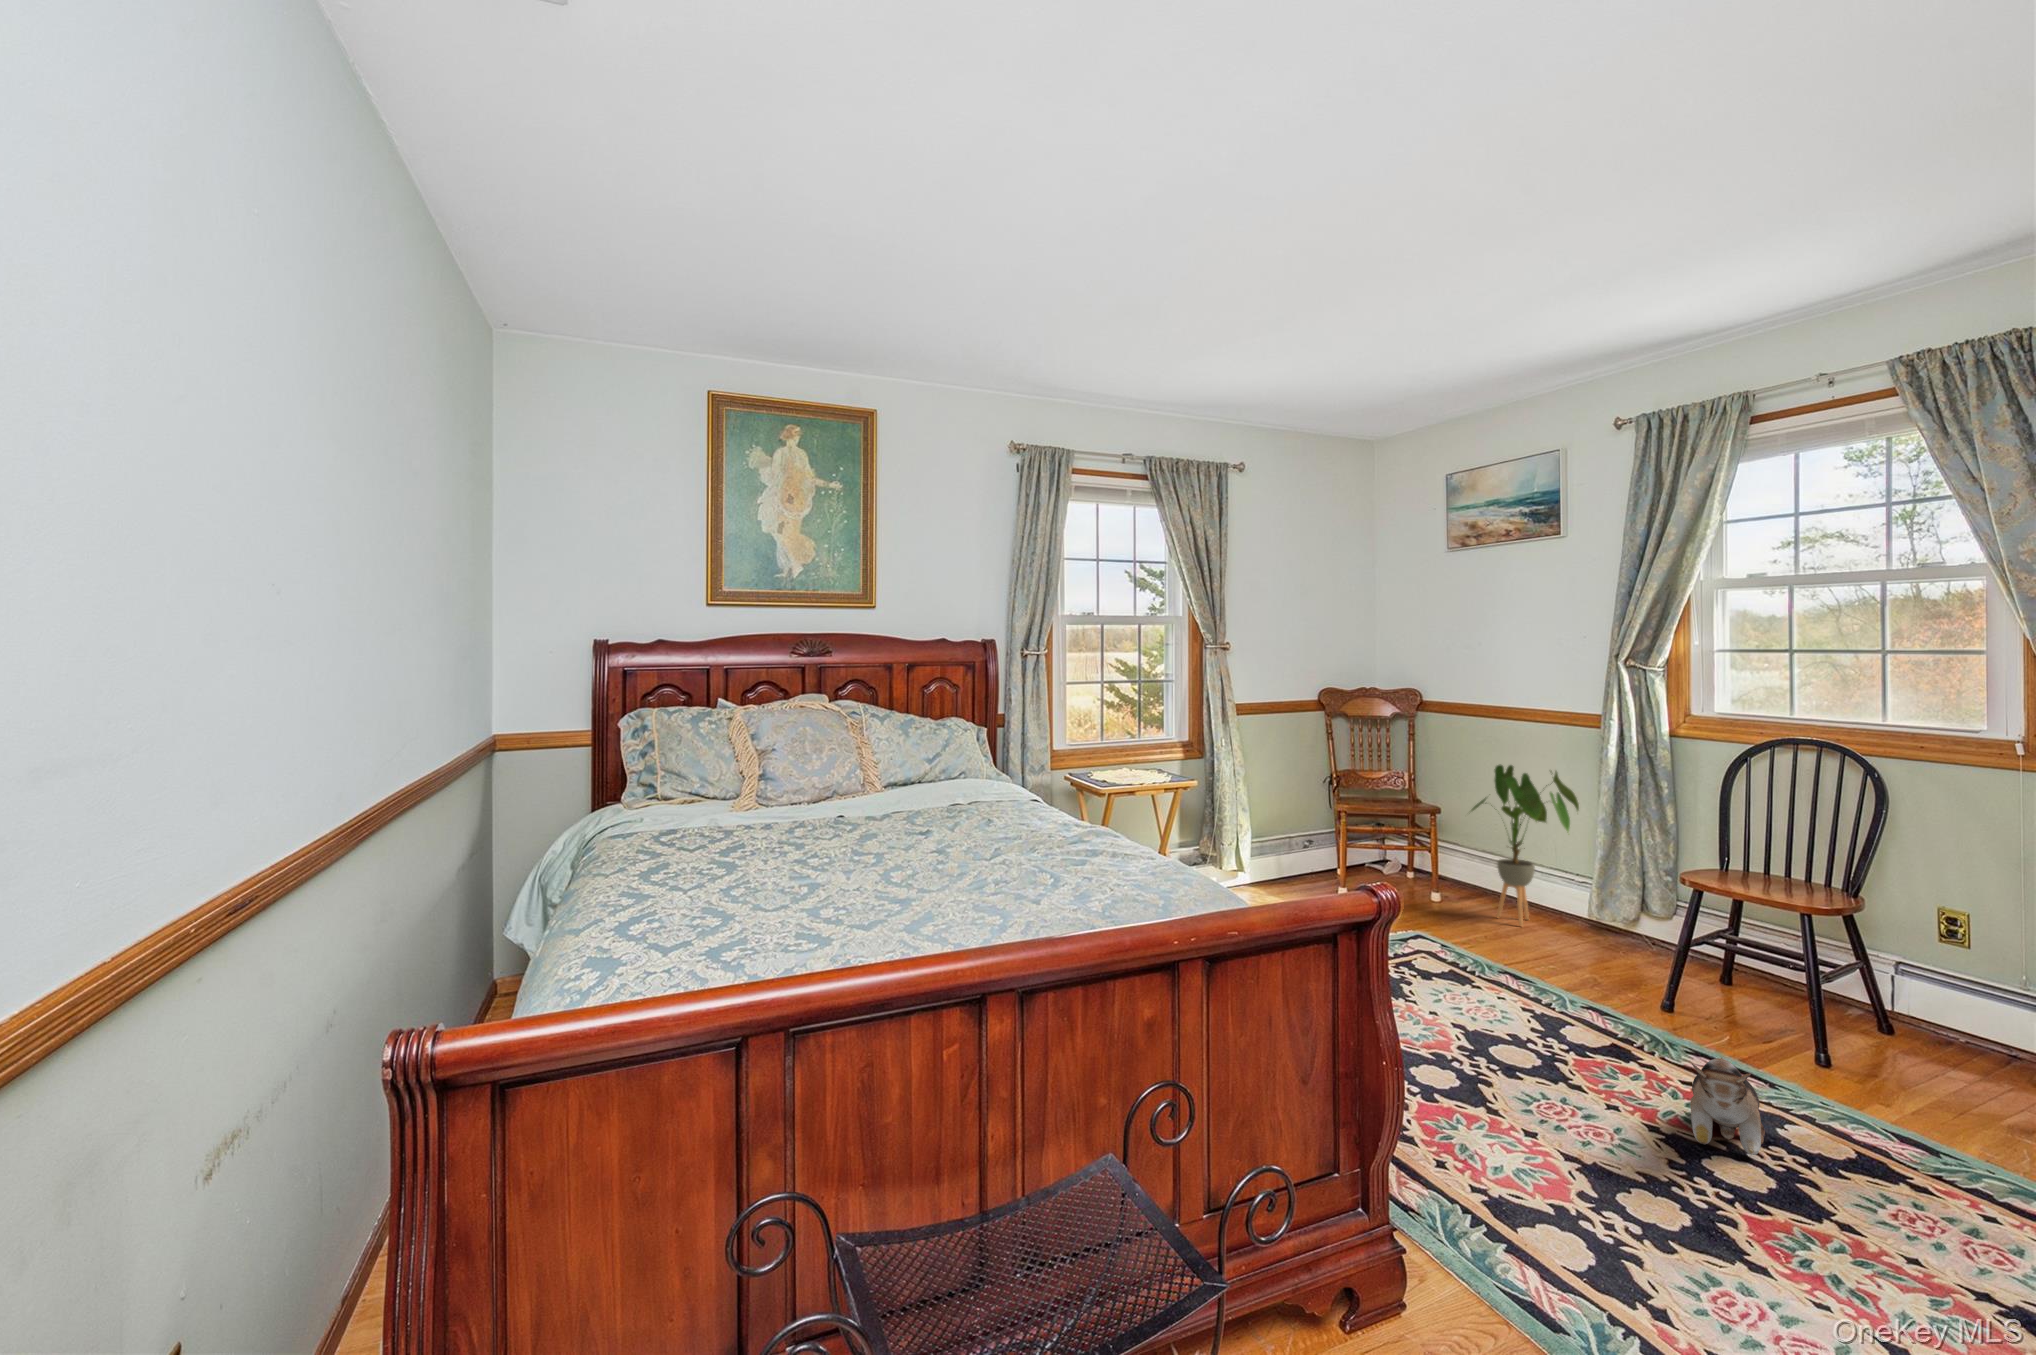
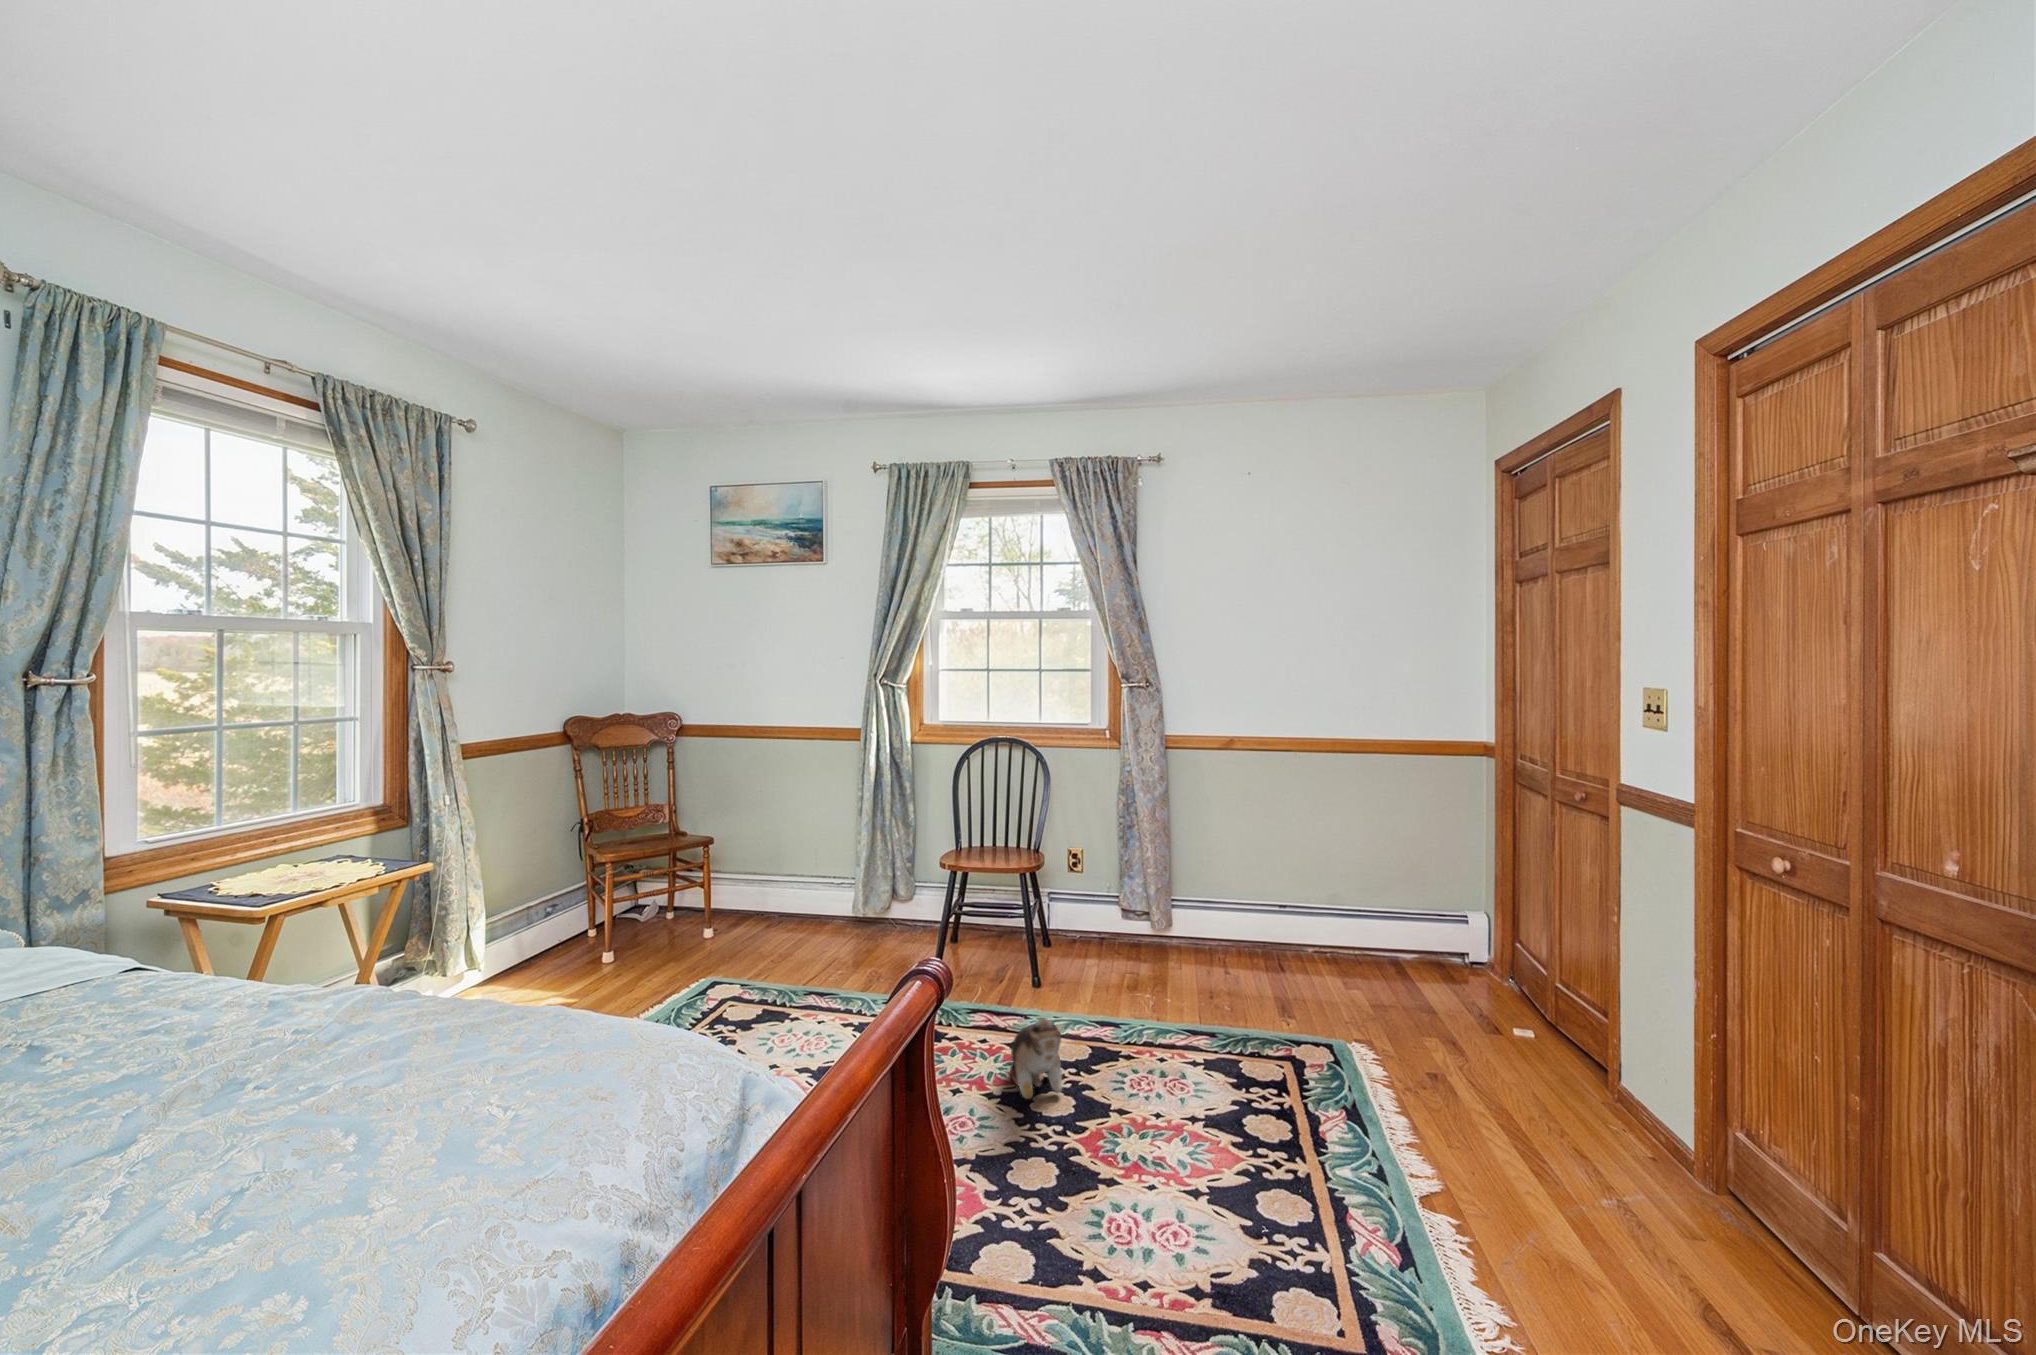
house plant: present [1471,765,1579,926] -> none [745,784,842,946]

